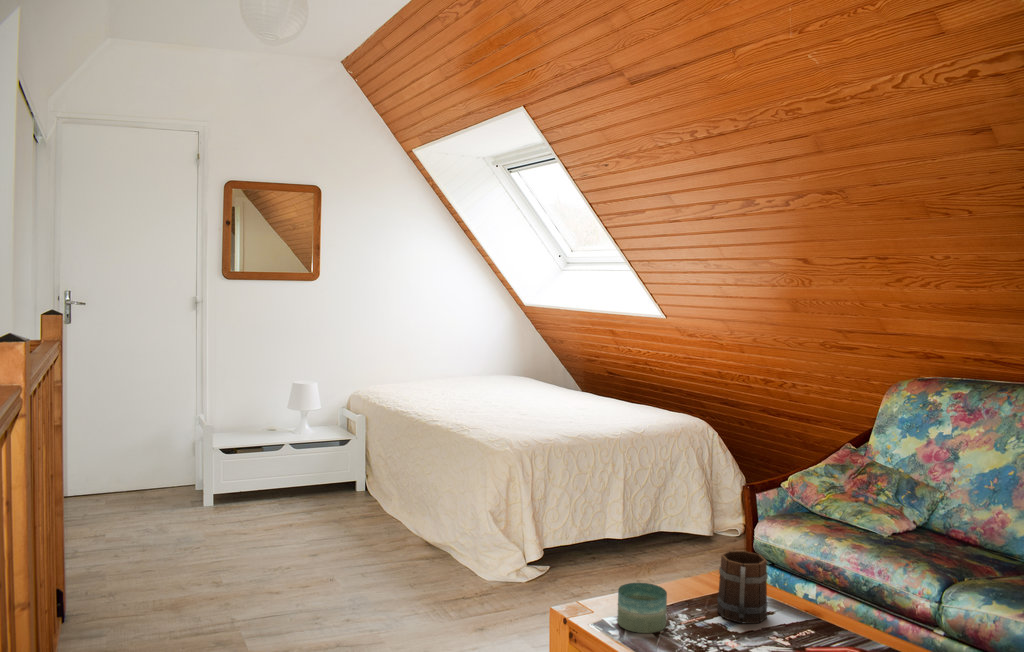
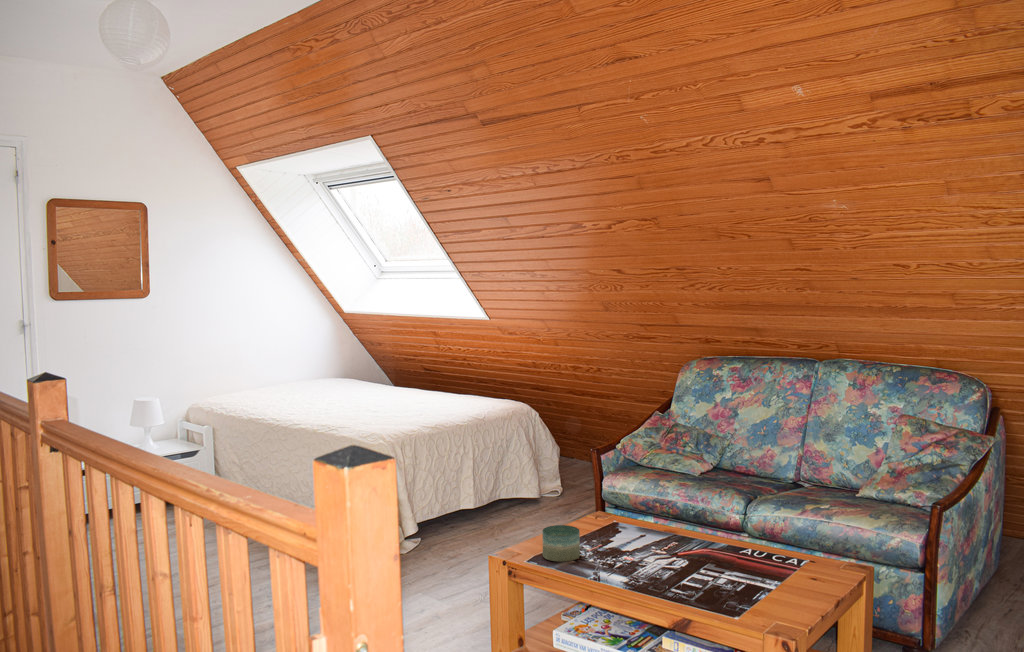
mug: present [717,551,768,623] -> none [609,492,645,545]

